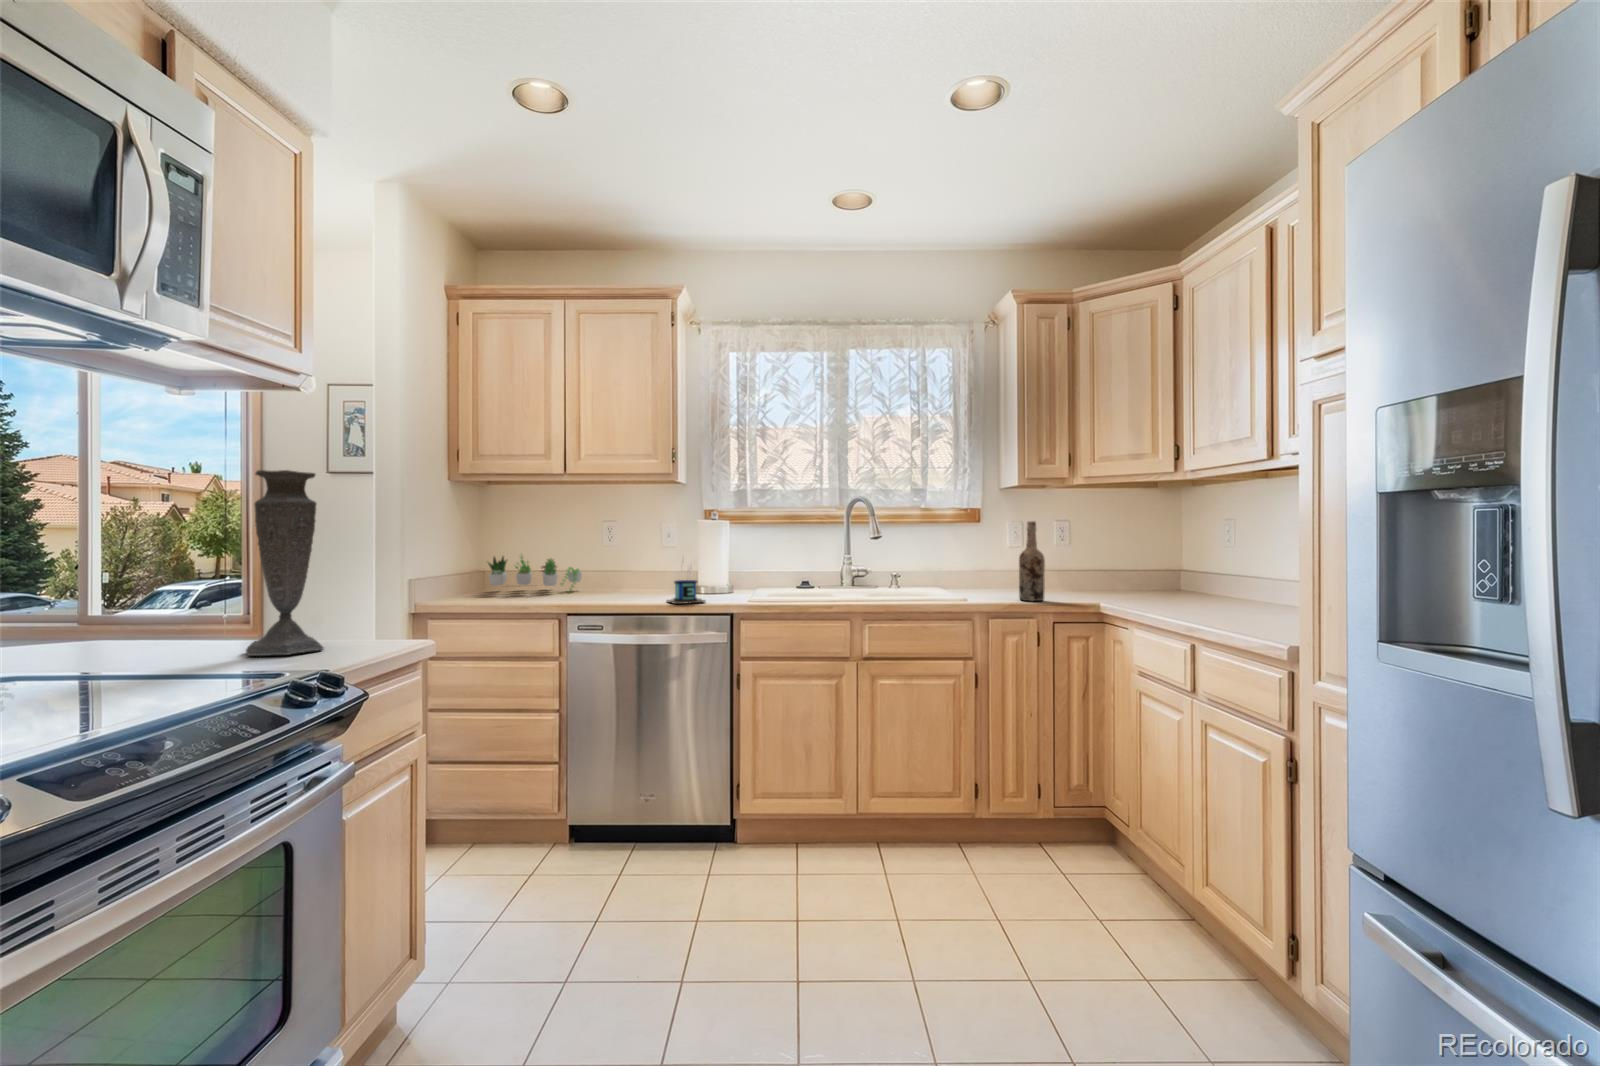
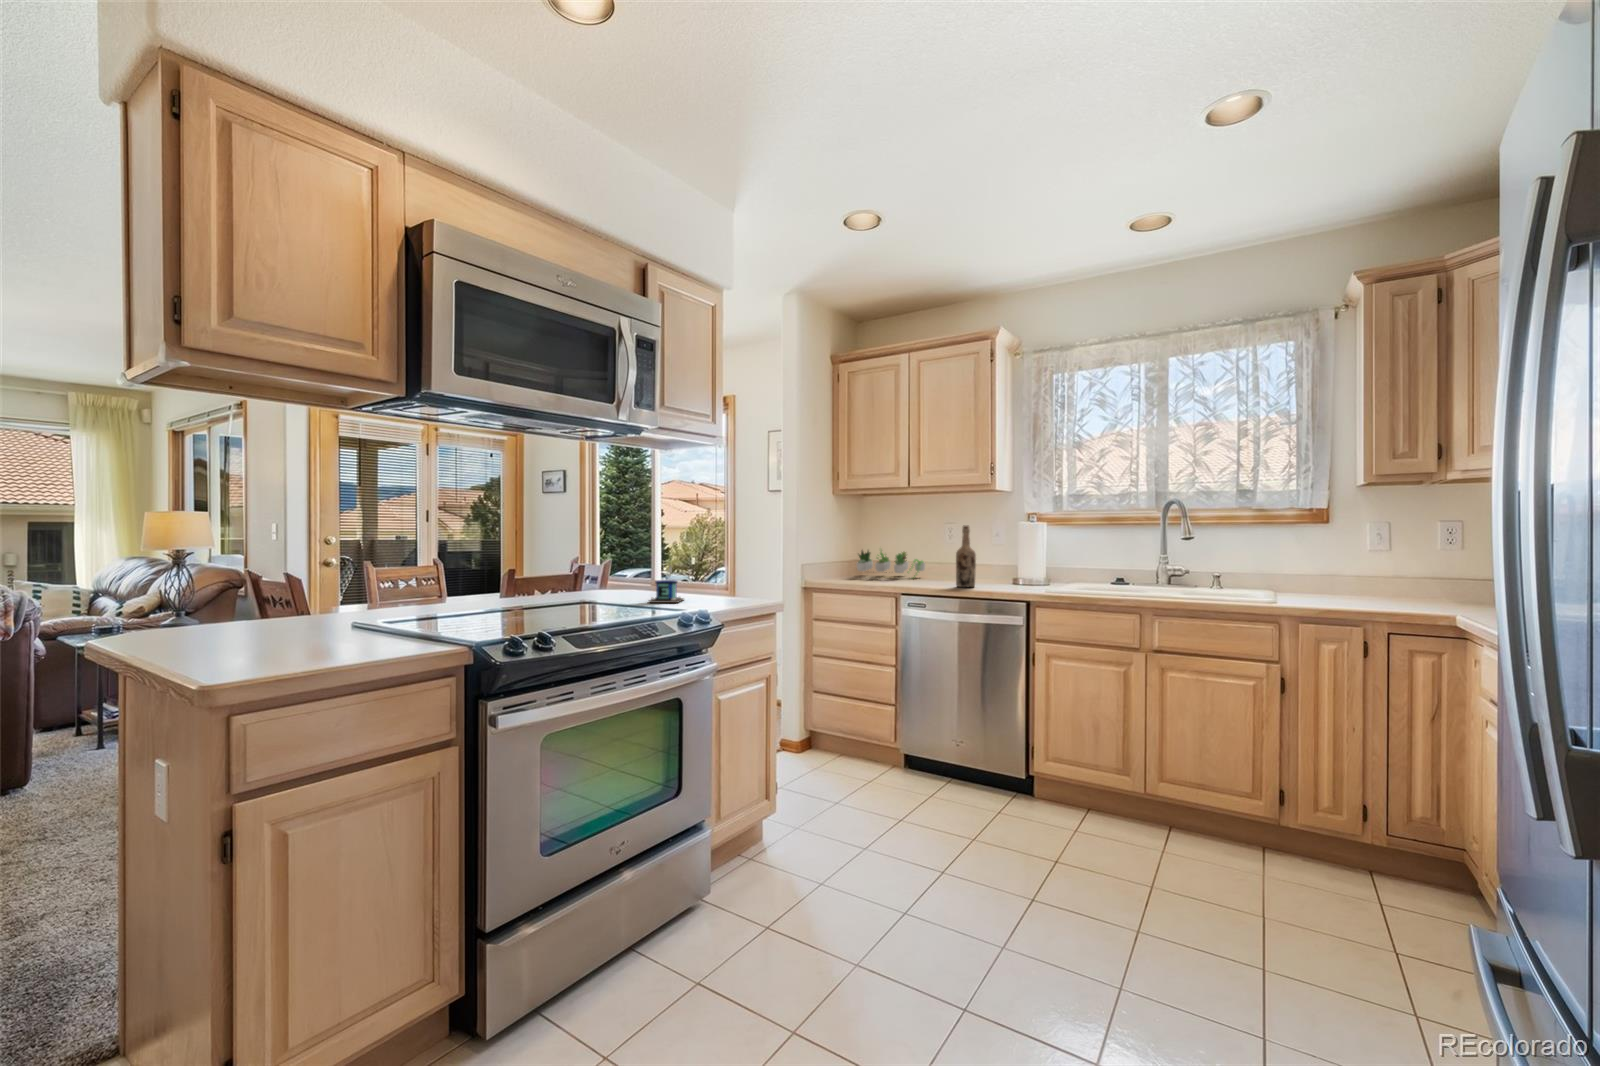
vase: present [246,470,323,656] -> none [692,501,728,607]
wine bottle: present [1019,521,1045,601] -> present [956,526,976,588]
mug: present [667,580,705,604] -> present [649,567,684,603]

